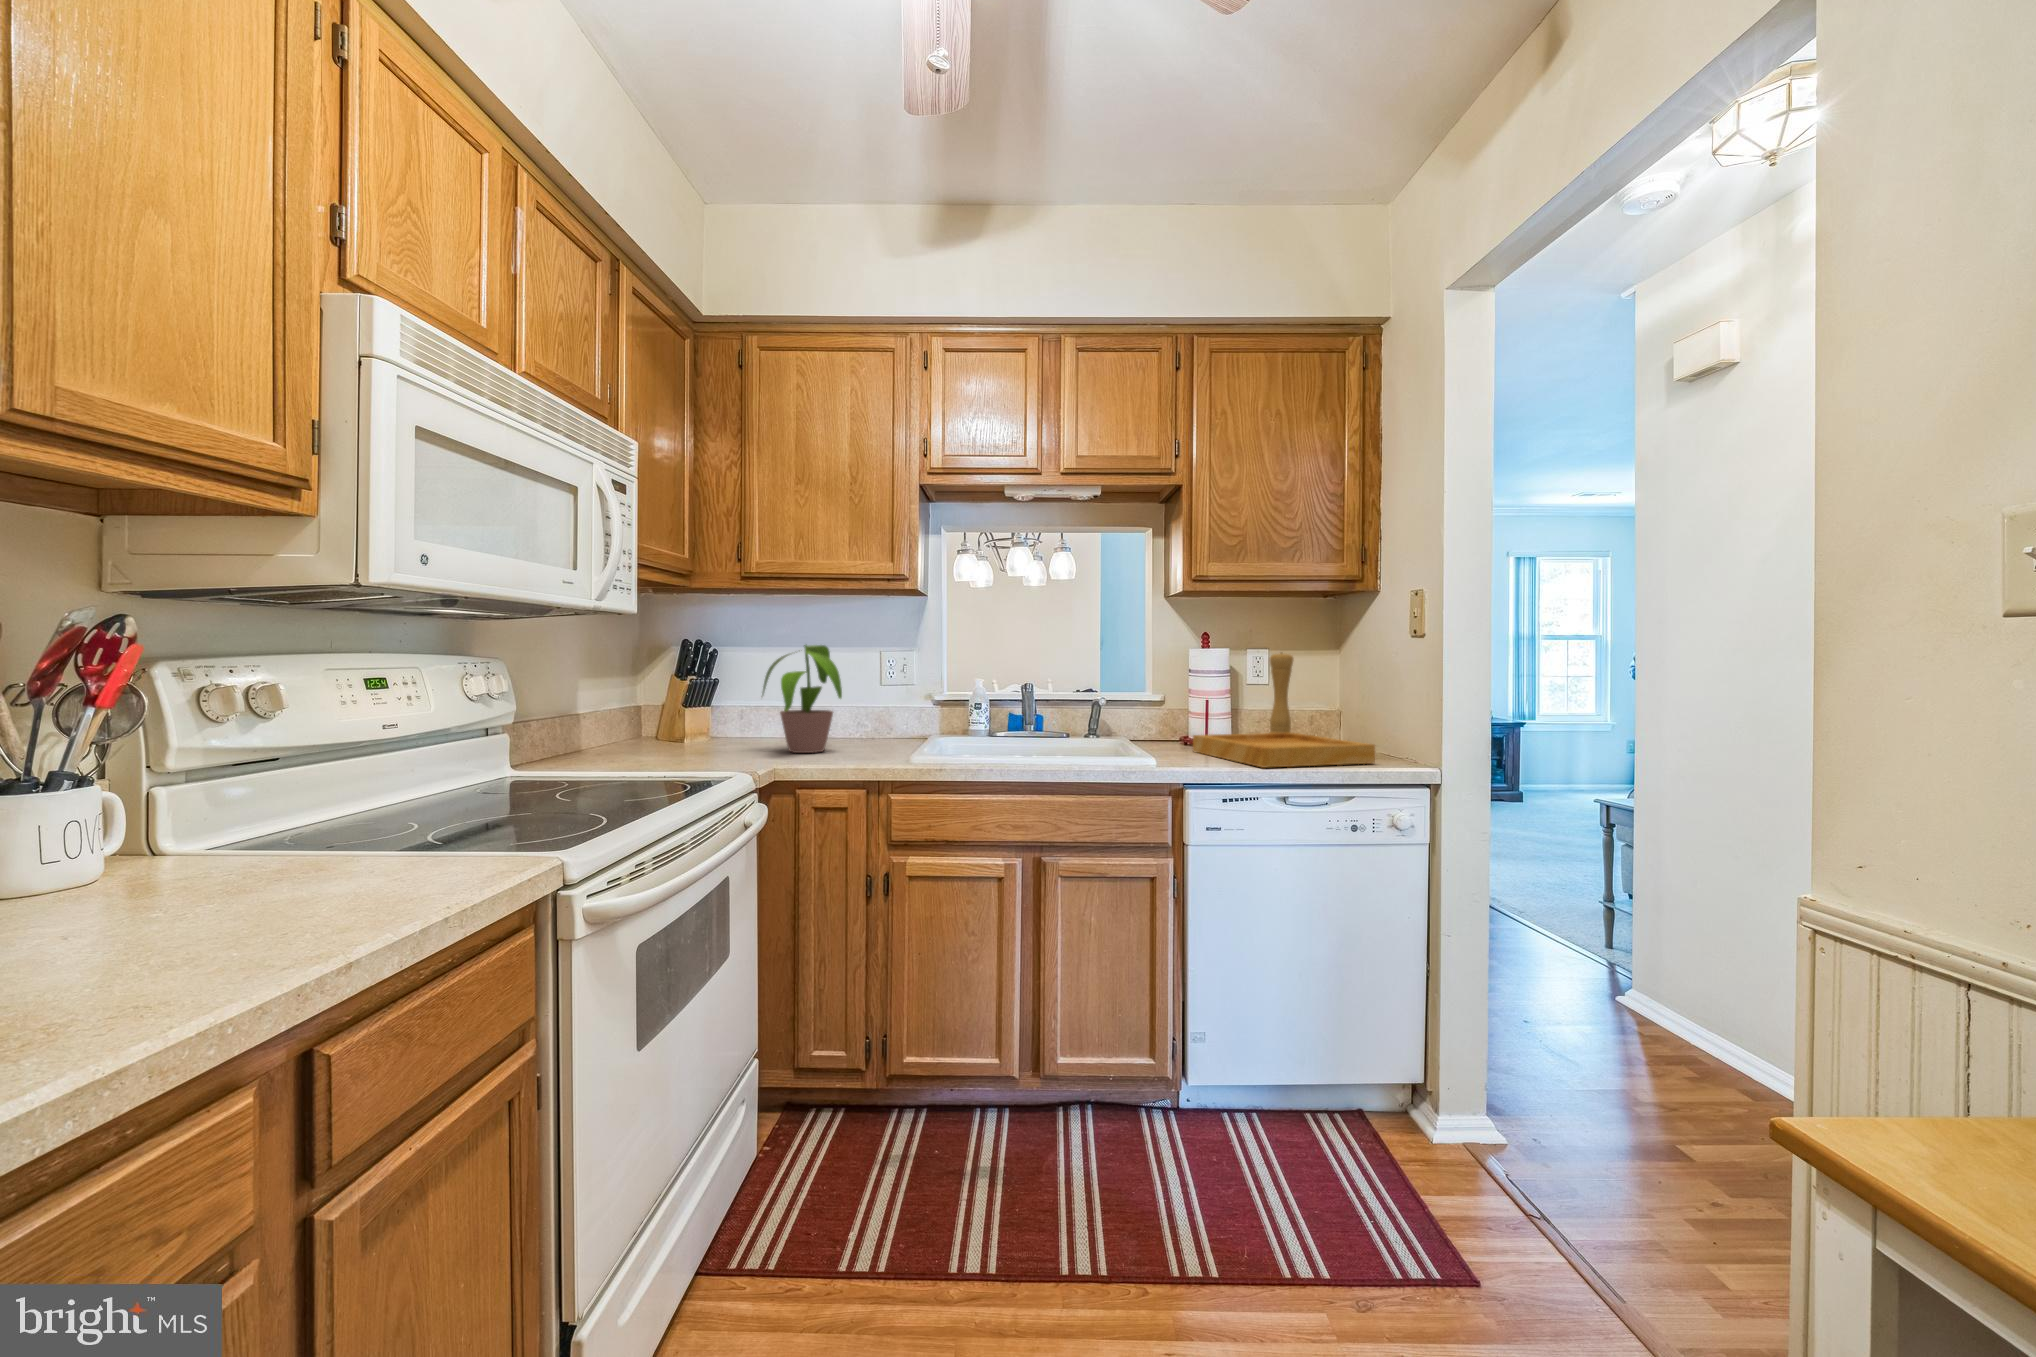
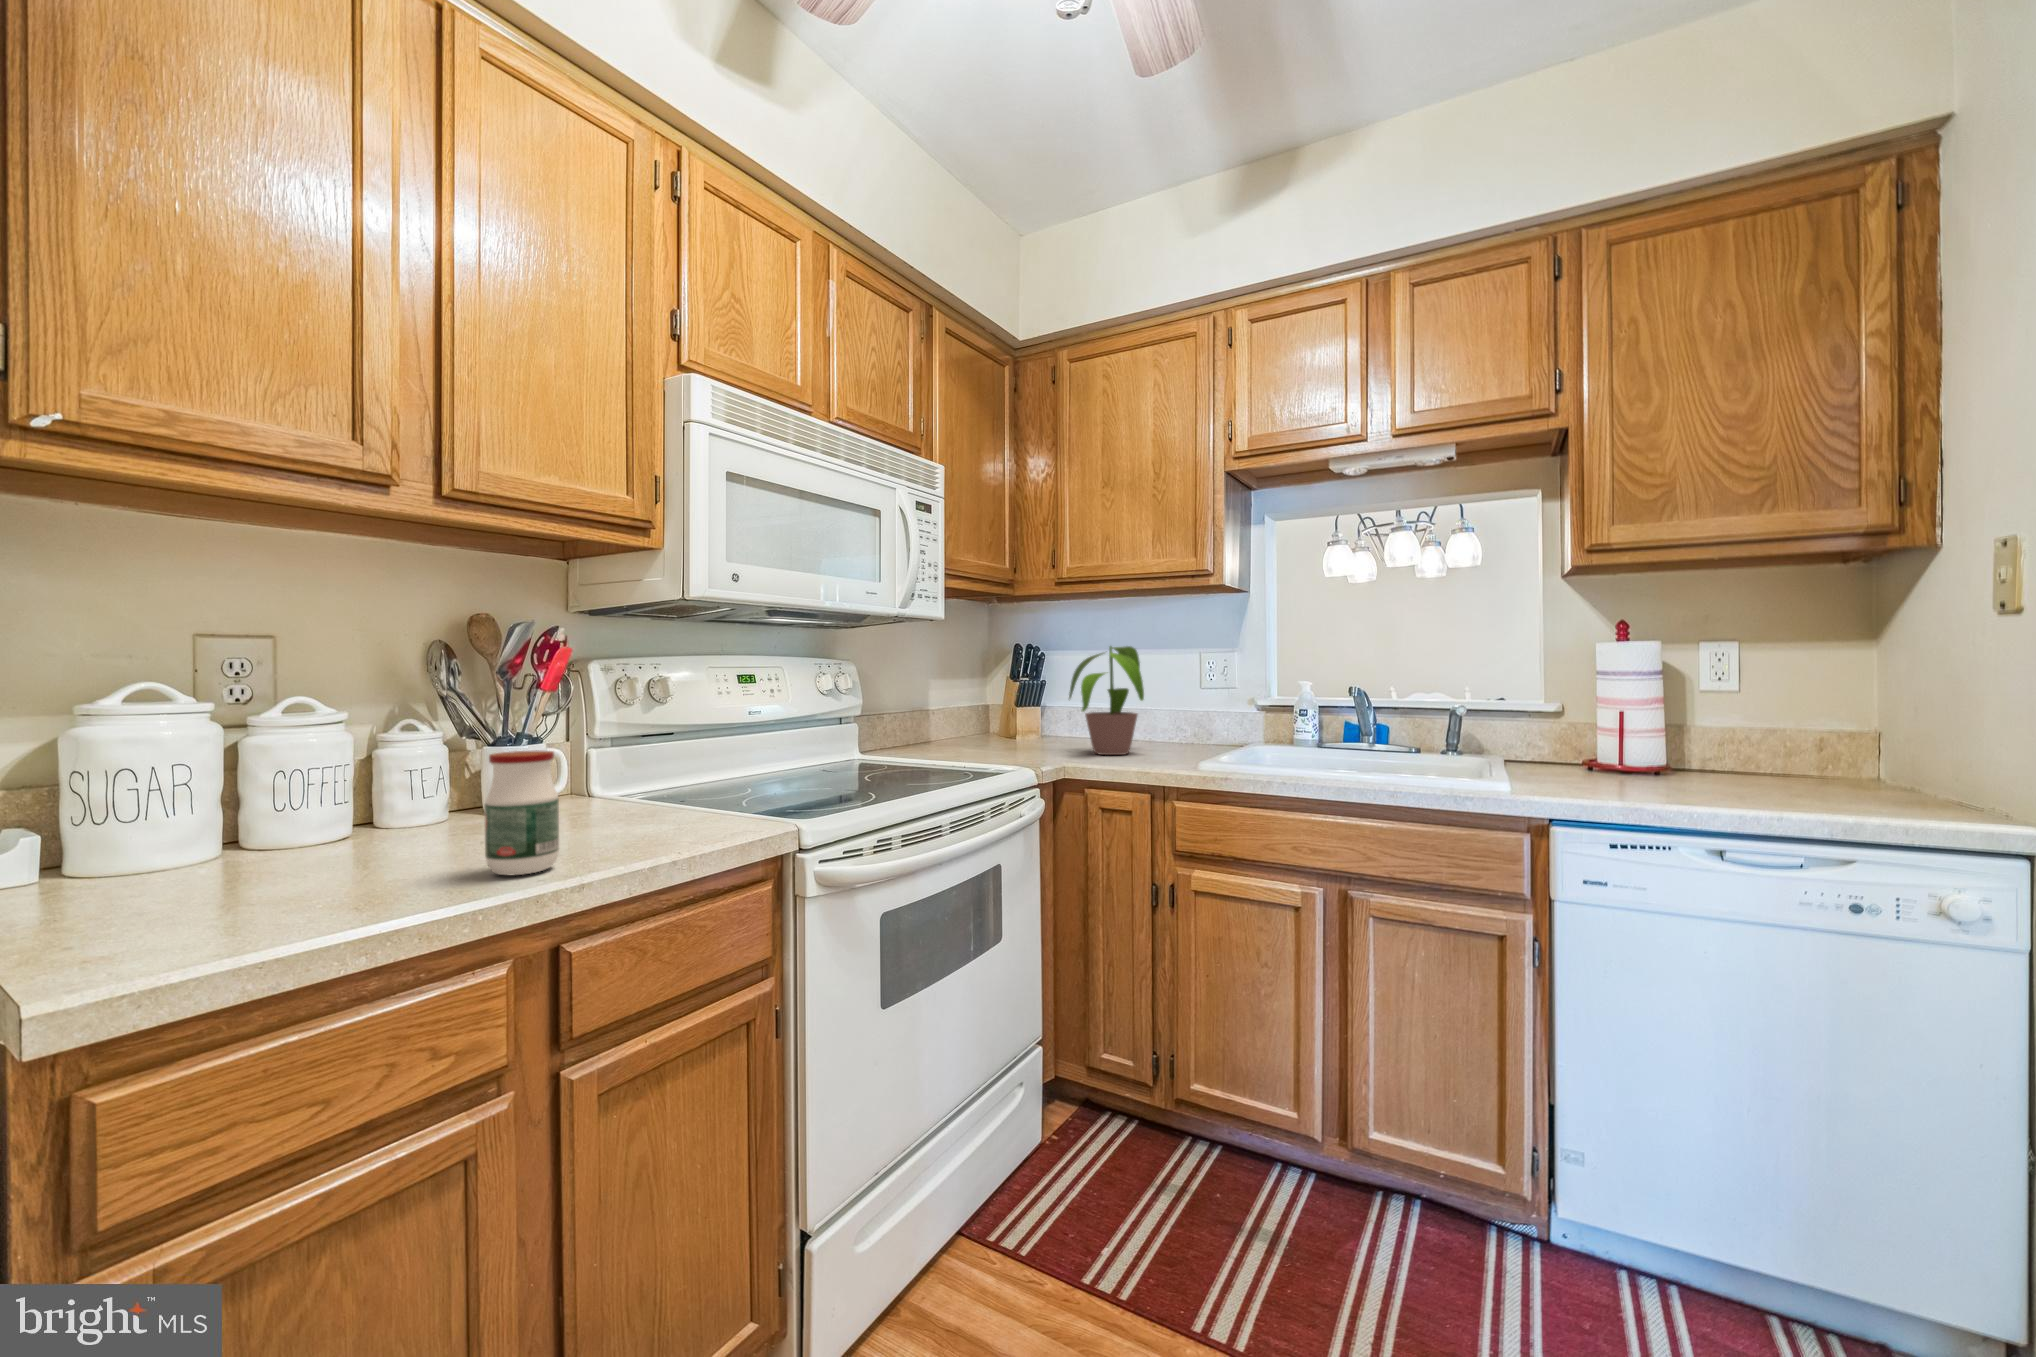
pepper mill: present [1270,652,1293,733] -> none [1739,640,1784,773]
tray: present [1193,733,1375,768] -> none [1591,753,1913,807]
jar: none [120,794,254,982] -> present [484,750,559,875]

